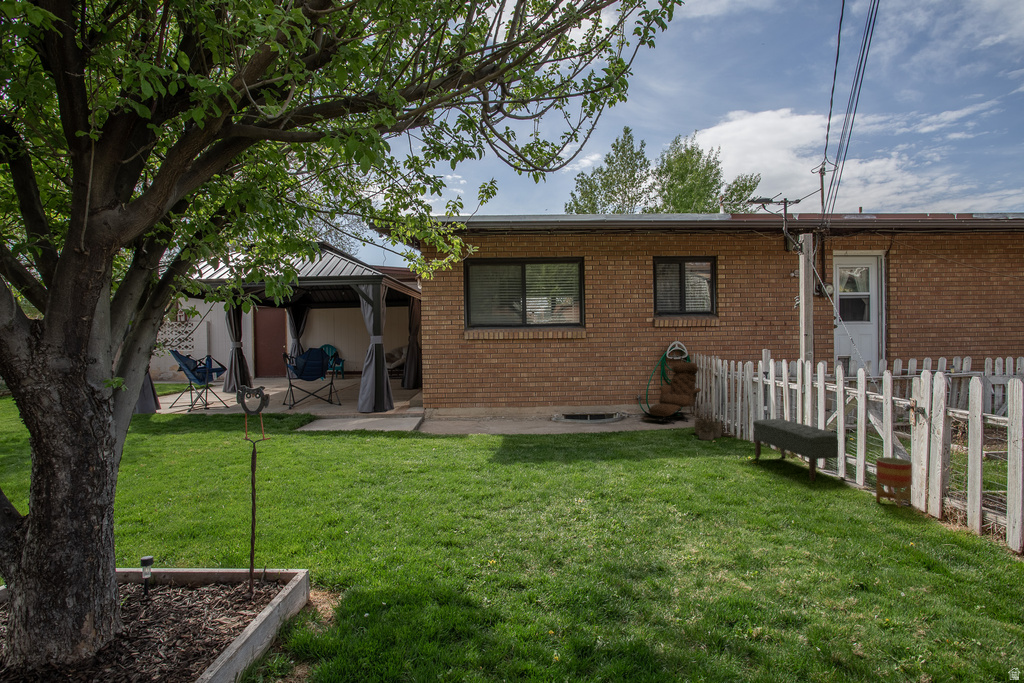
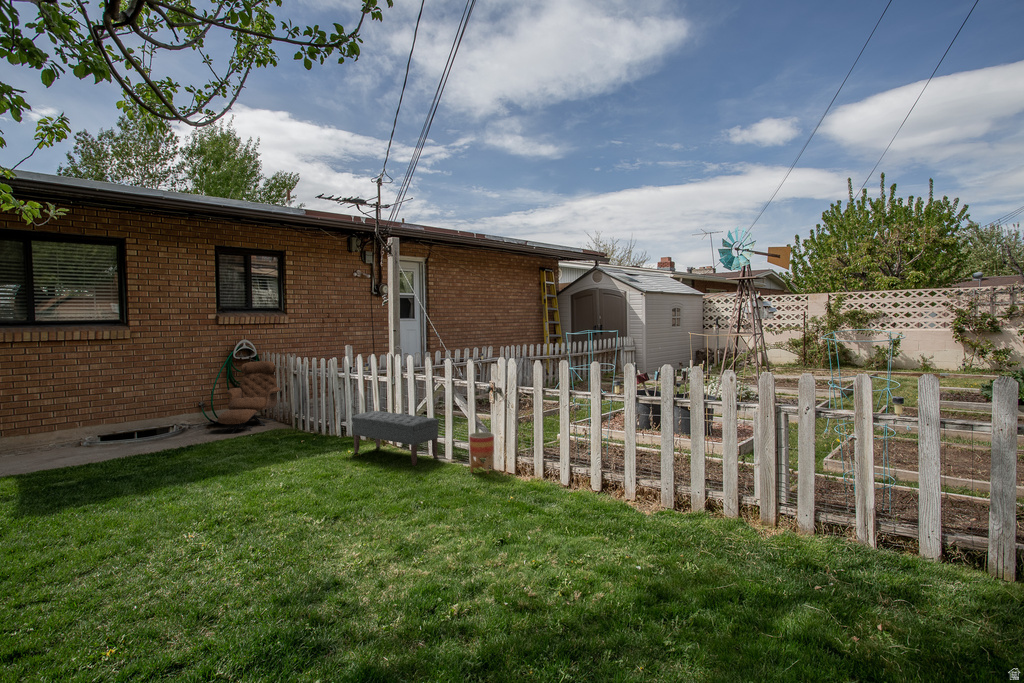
woven basket: present [695,419,734,440] -> none [279,417,326,443]

